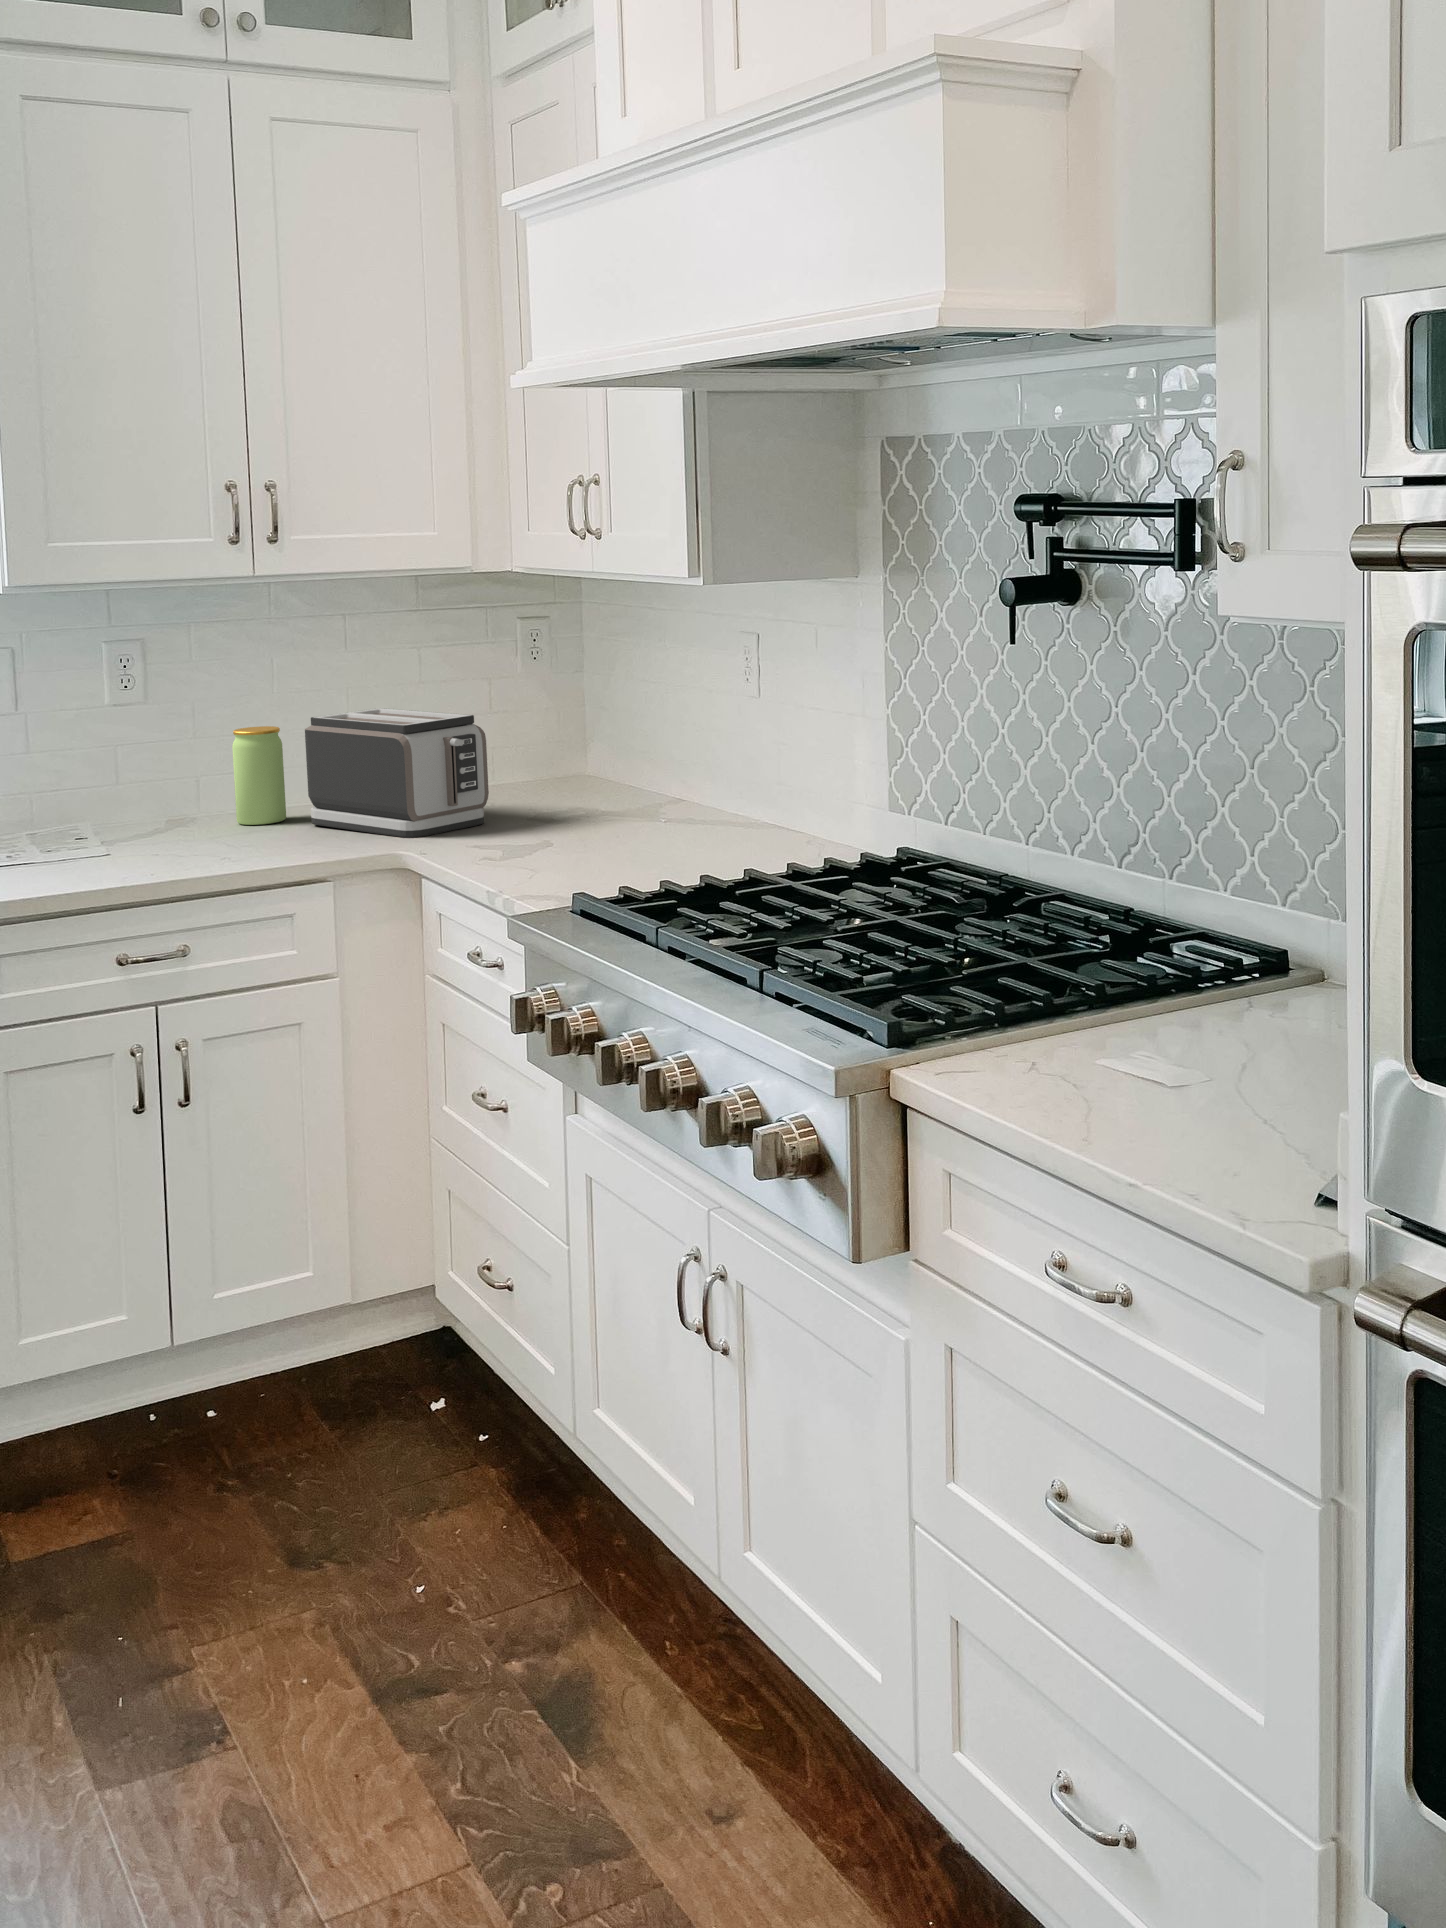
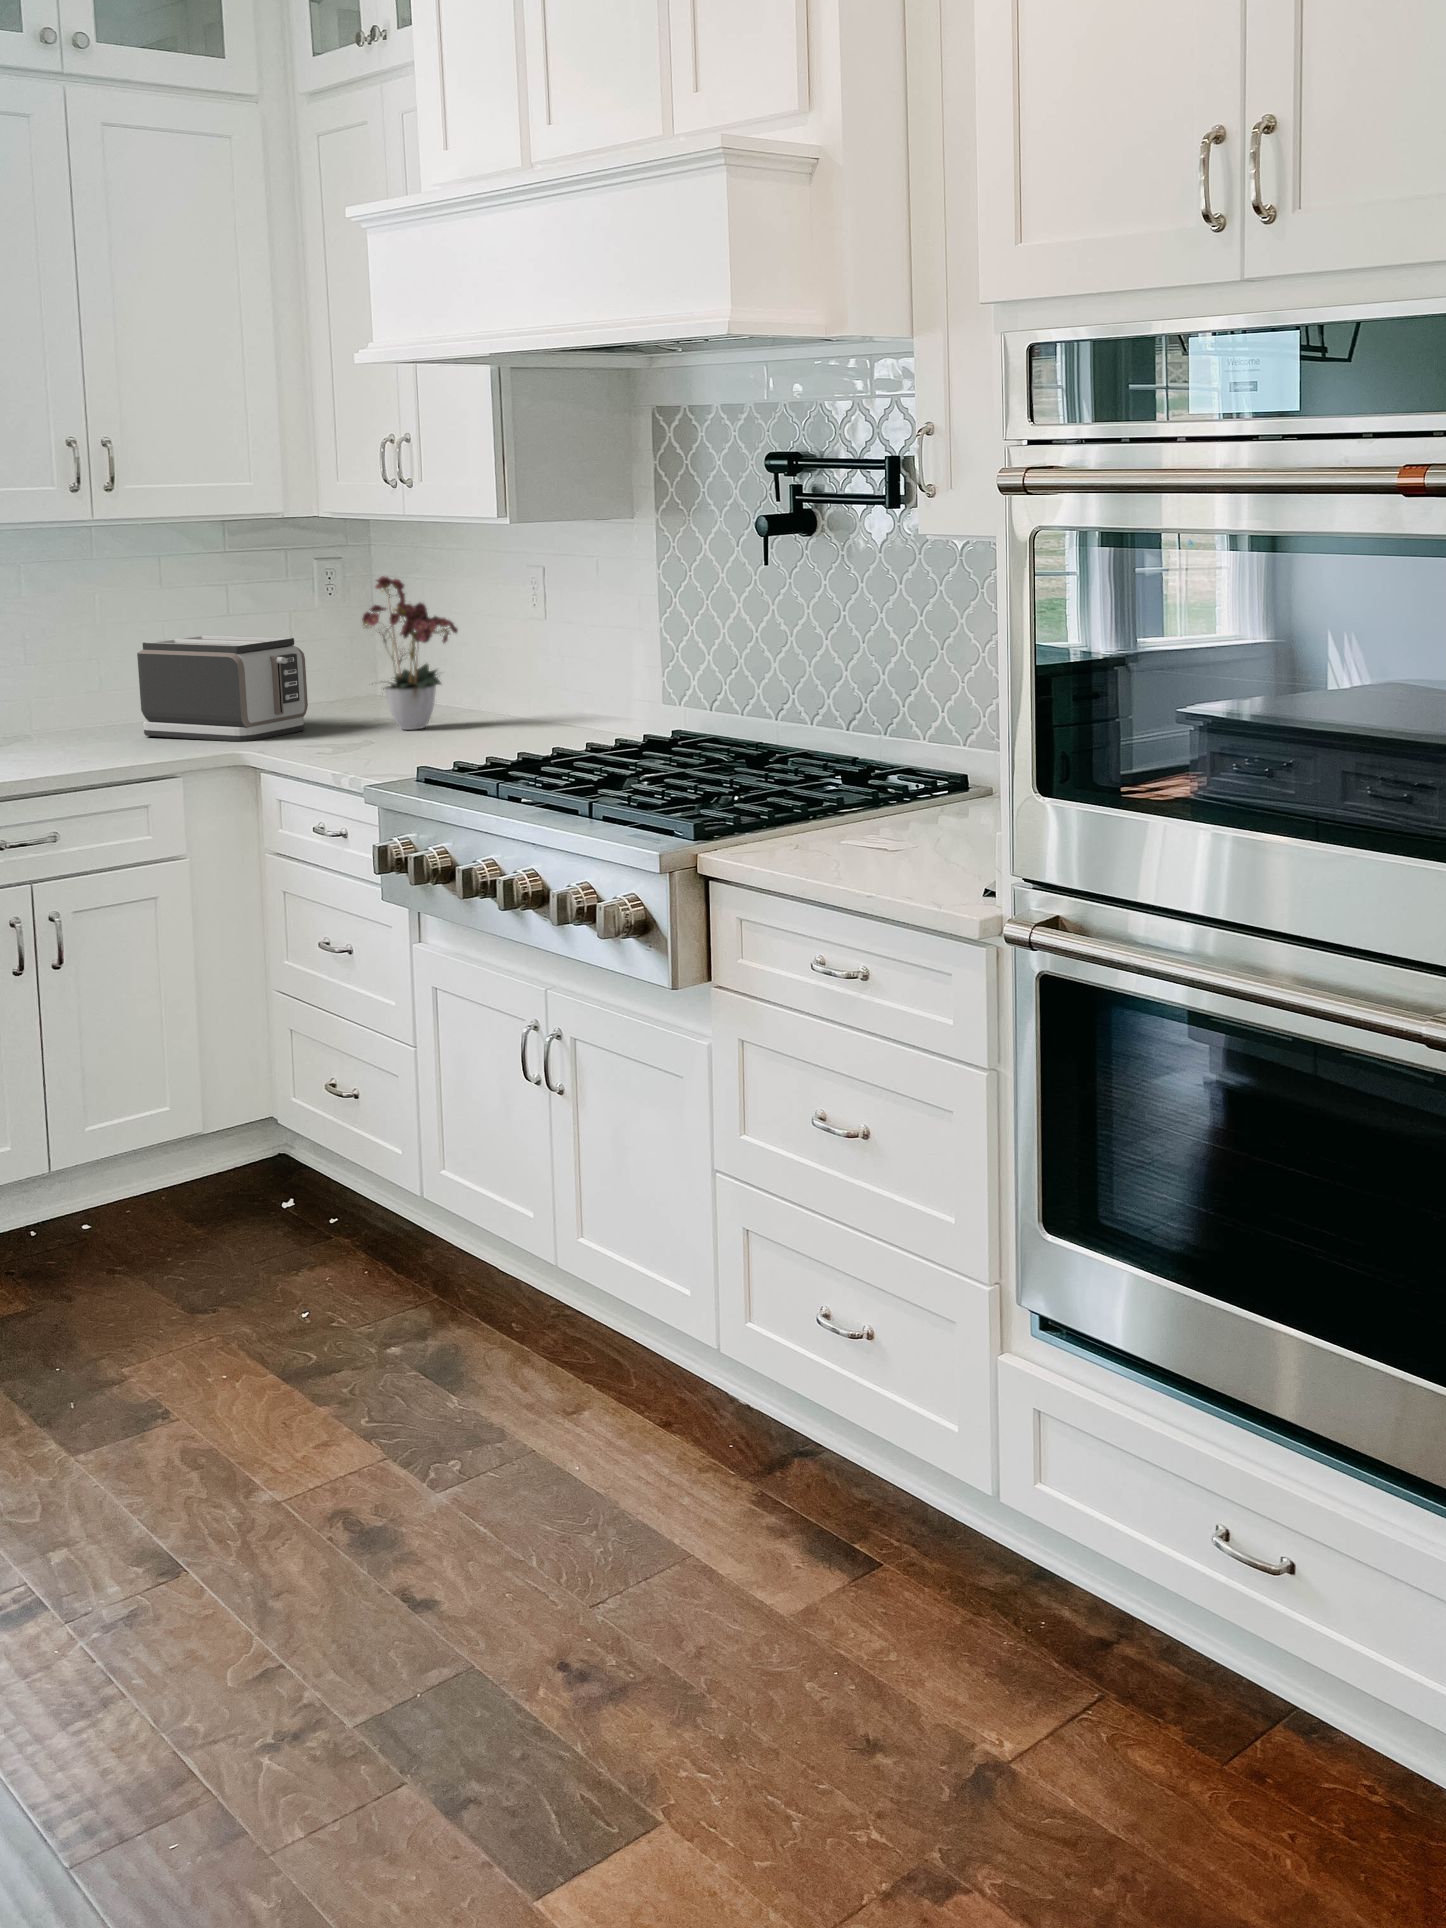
flower arrangement: none [539,635,664,829] -> present [362,576,458,730]
jar: present [232,726,286,825] -> none [66,653,116,738]

